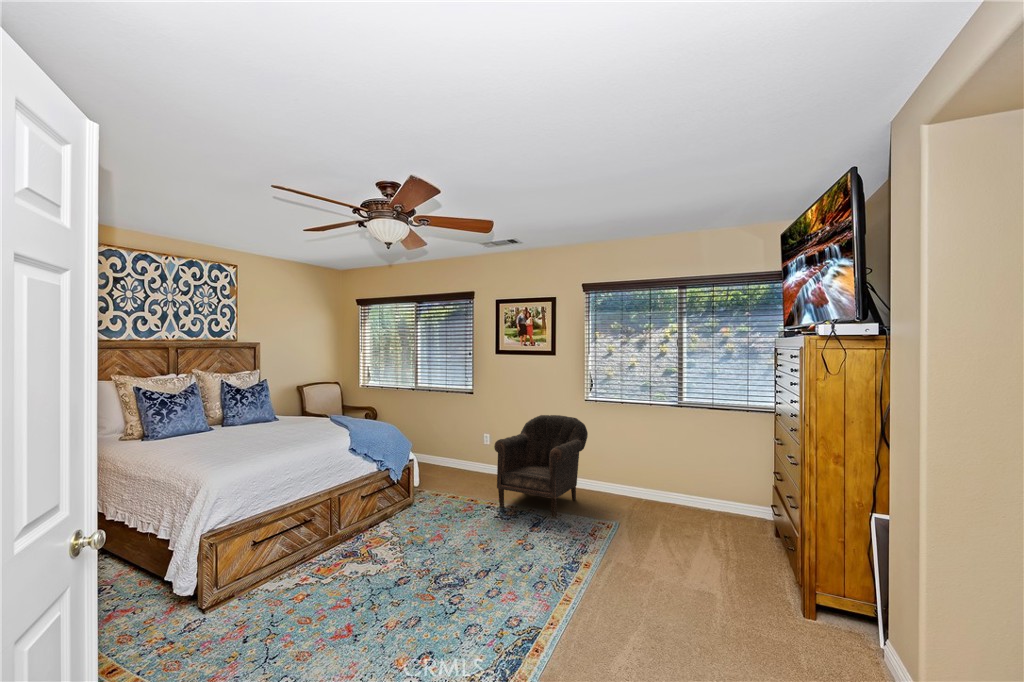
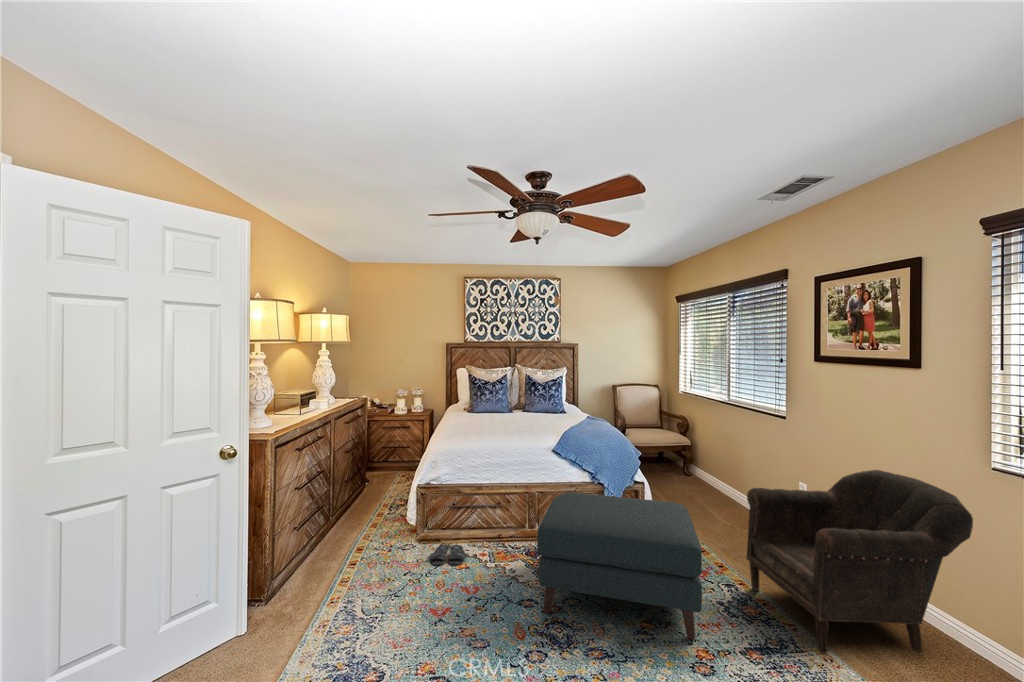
ottoman: none [377,463,516,577] -> present [537,493,702,640]
slippers: none [244,583,298,610] -> present [430,545,466,566]

